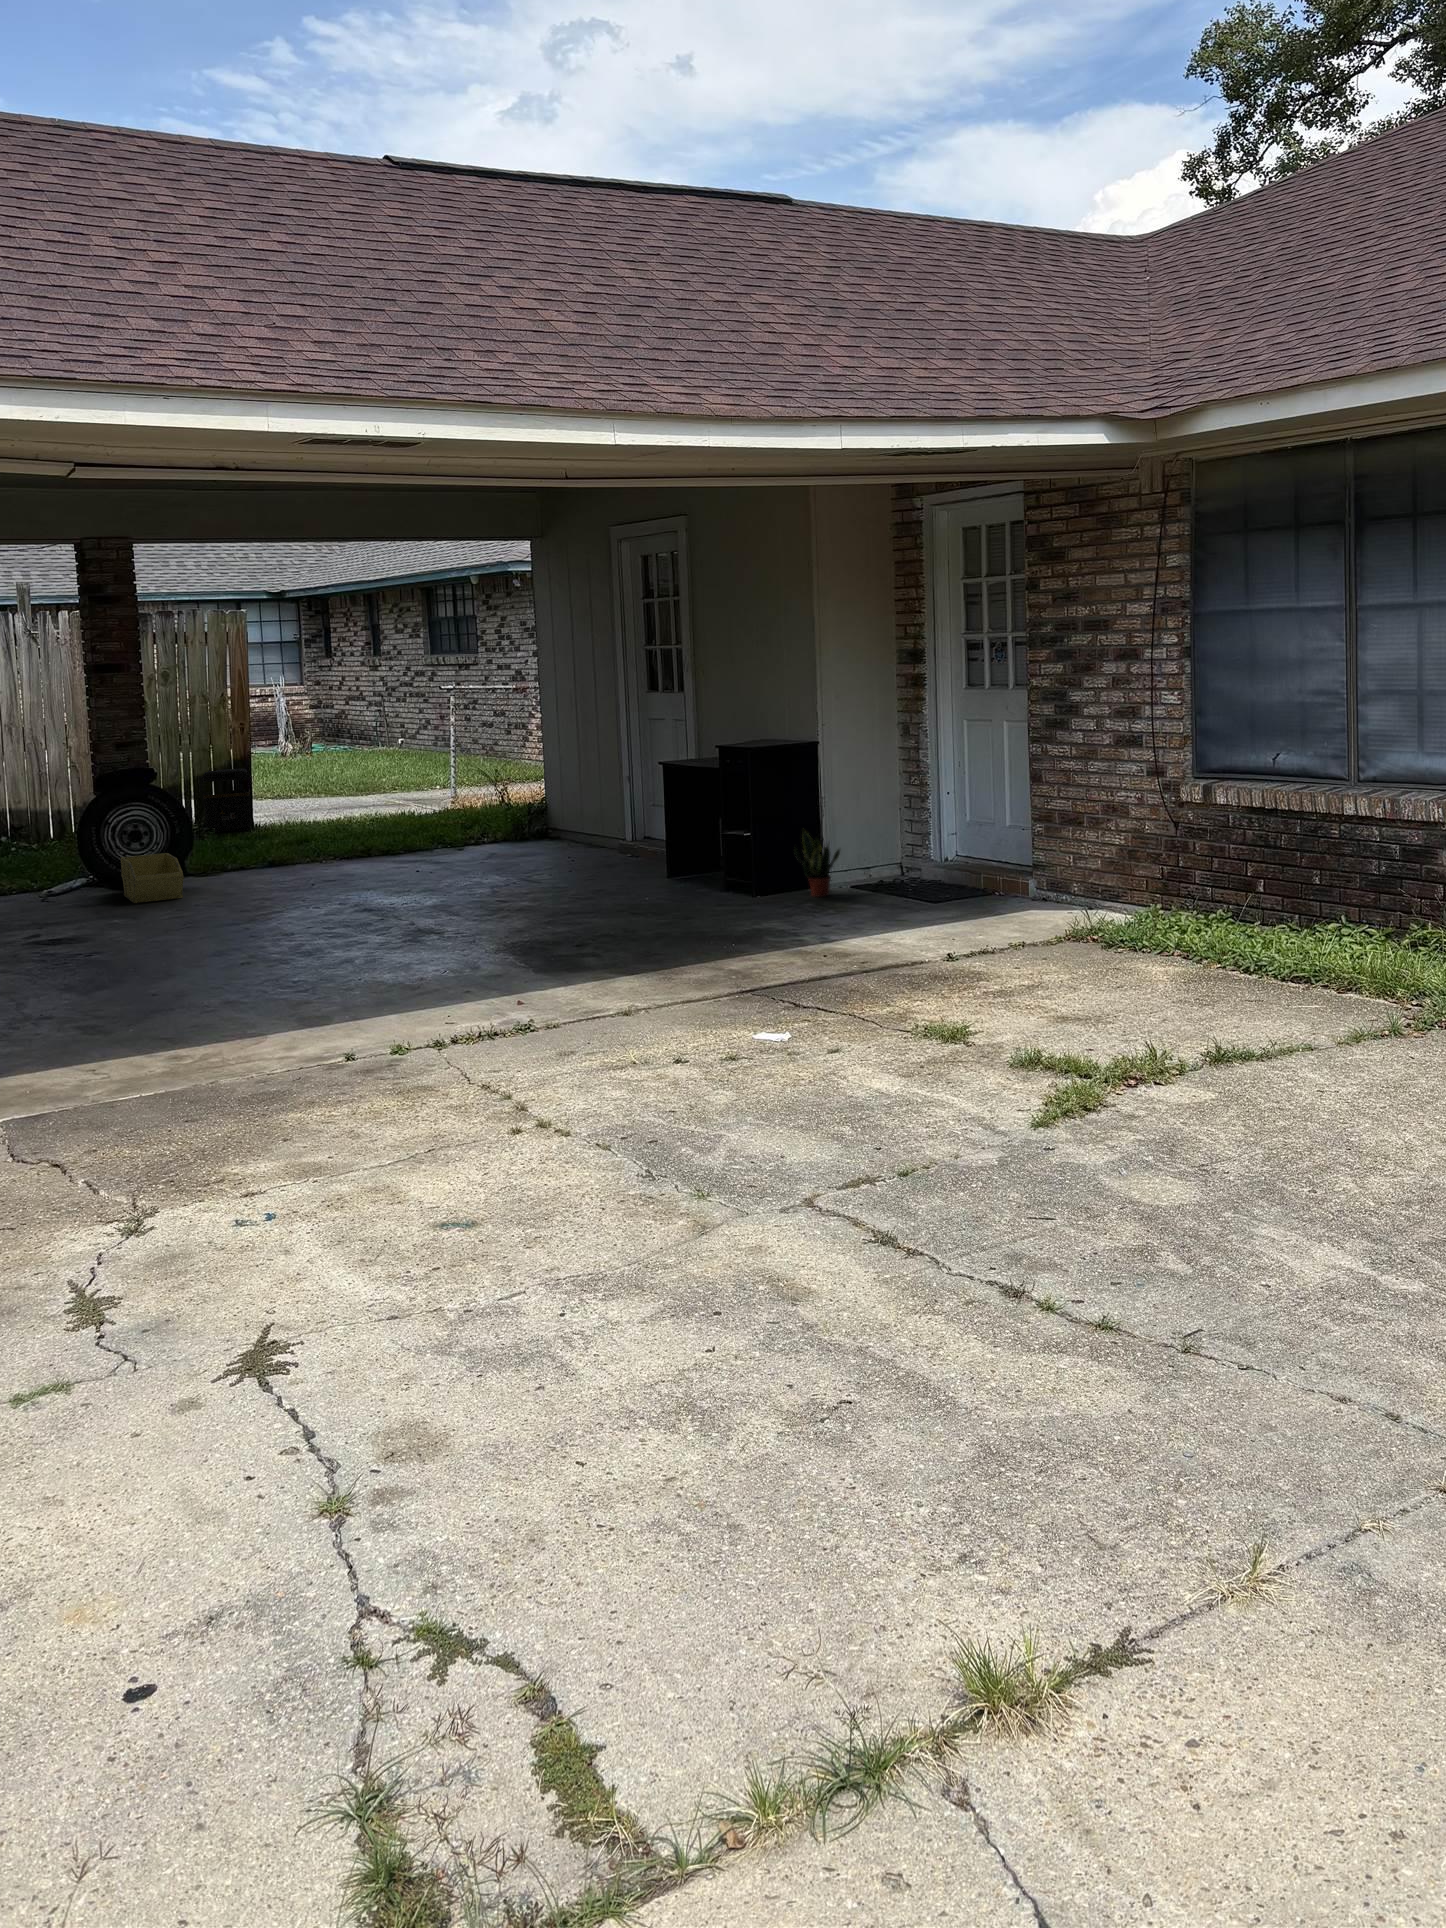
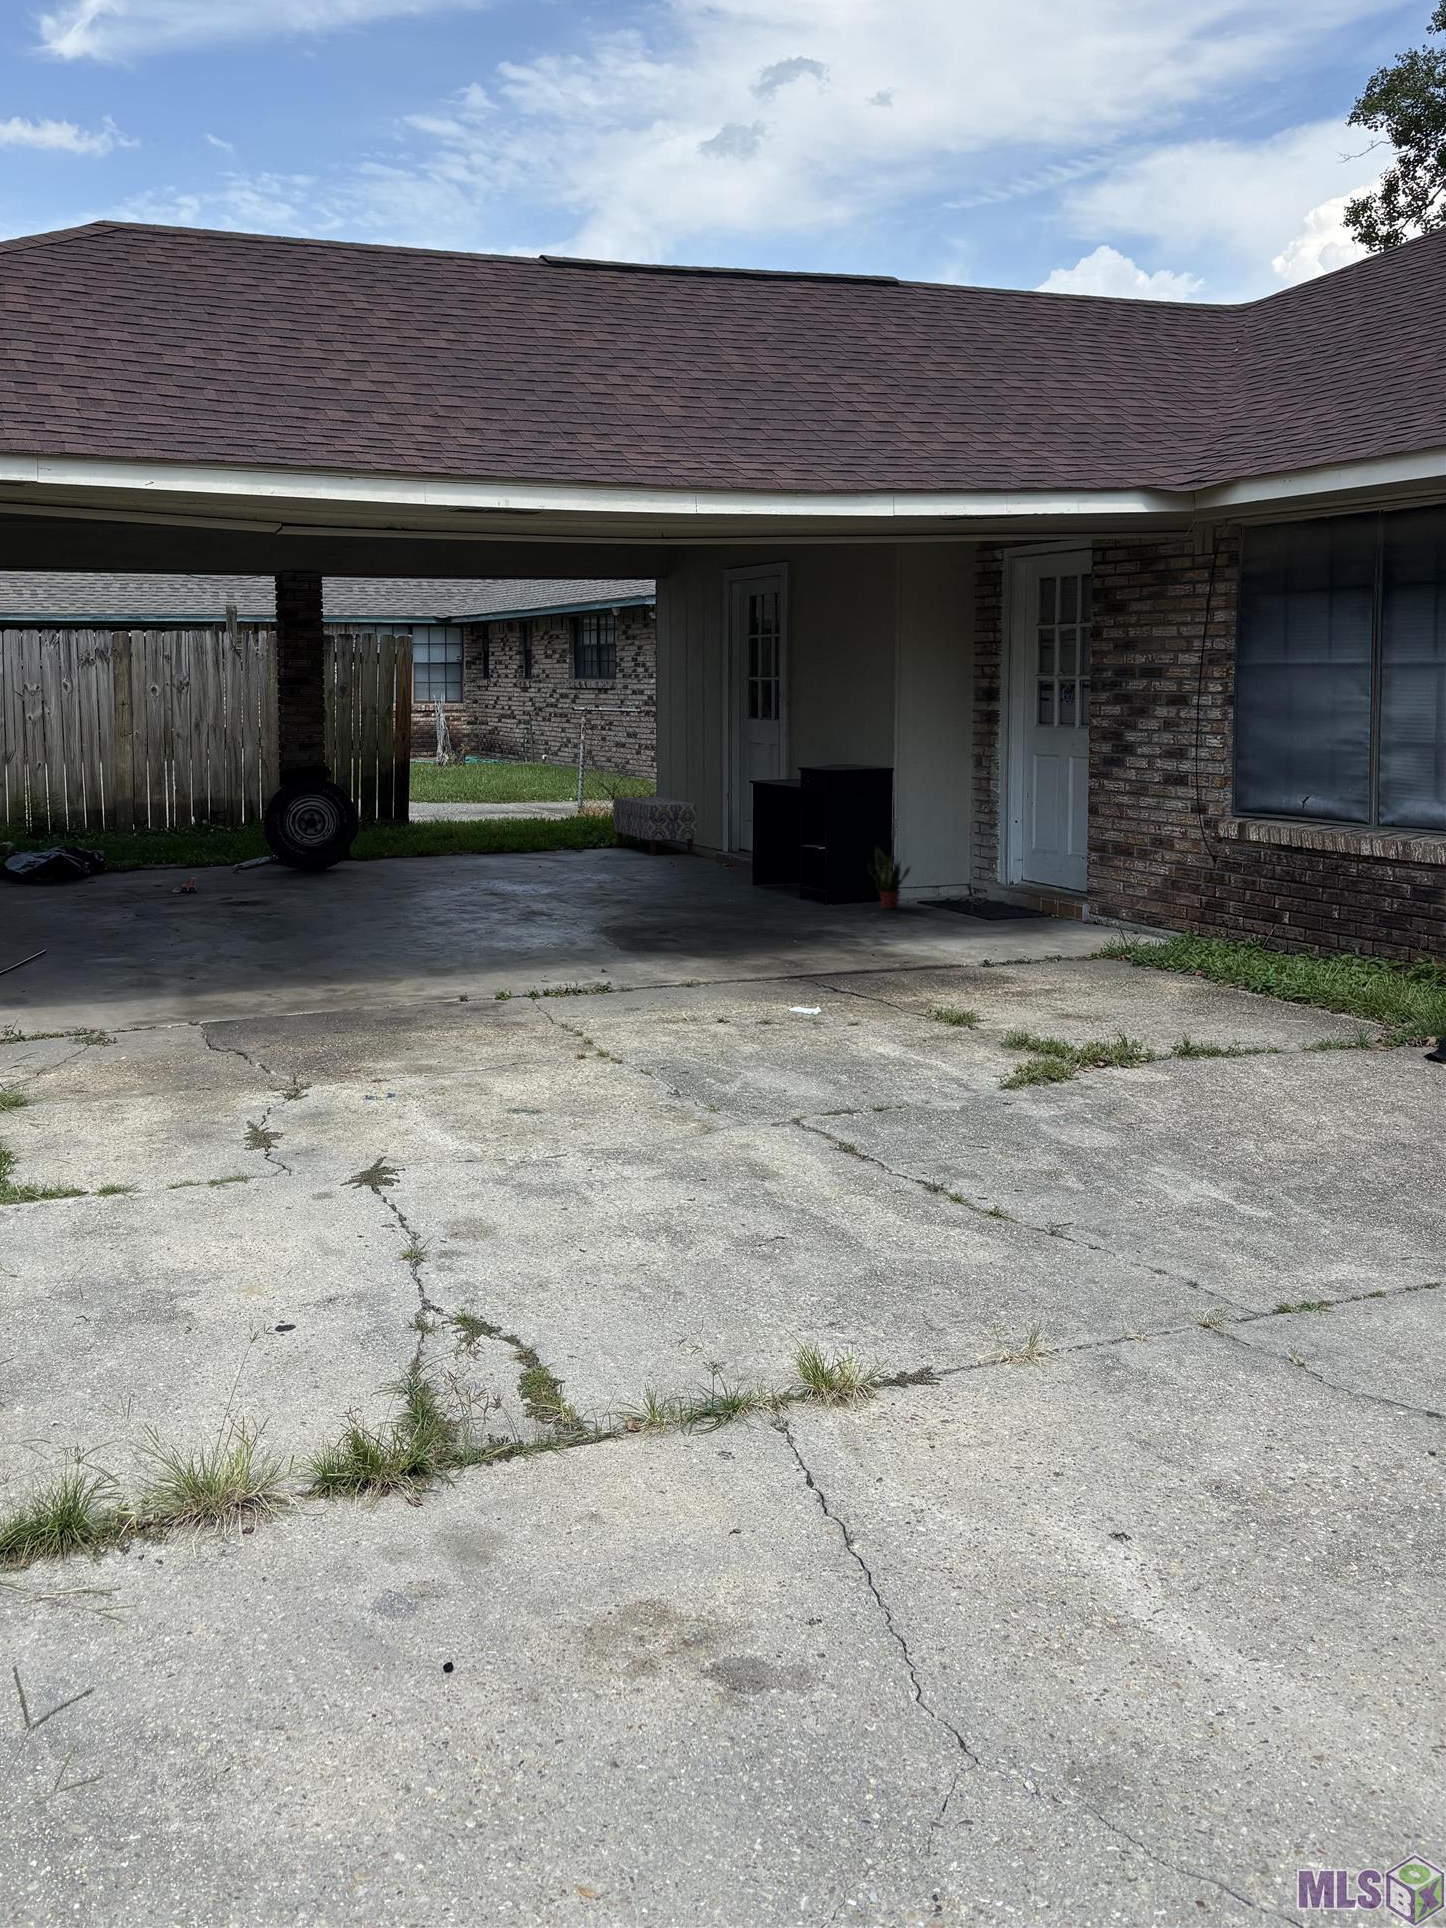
toolbox: present [202,769,252,833] -> none [368,773,408,827]
bench: none [492,782,589,849] -> present [614,797,697,856]
storage bin: present [121,853,184,903] -> none [298,838,348,878]

